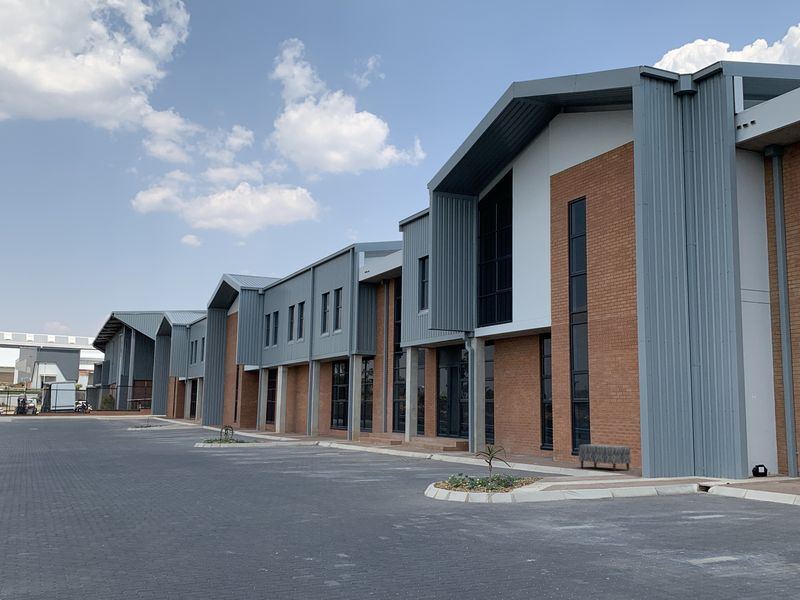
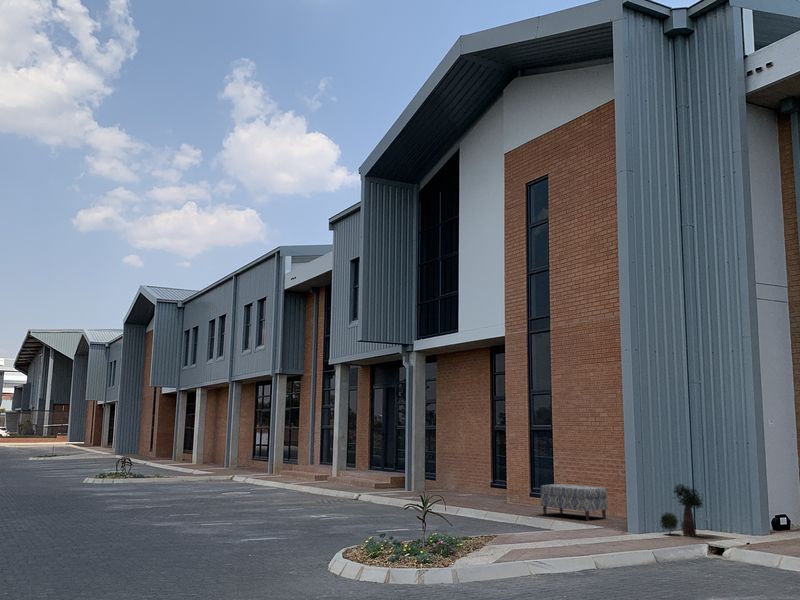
potted plant: none [665,441,698,479] -> present [660,484,703,536]

